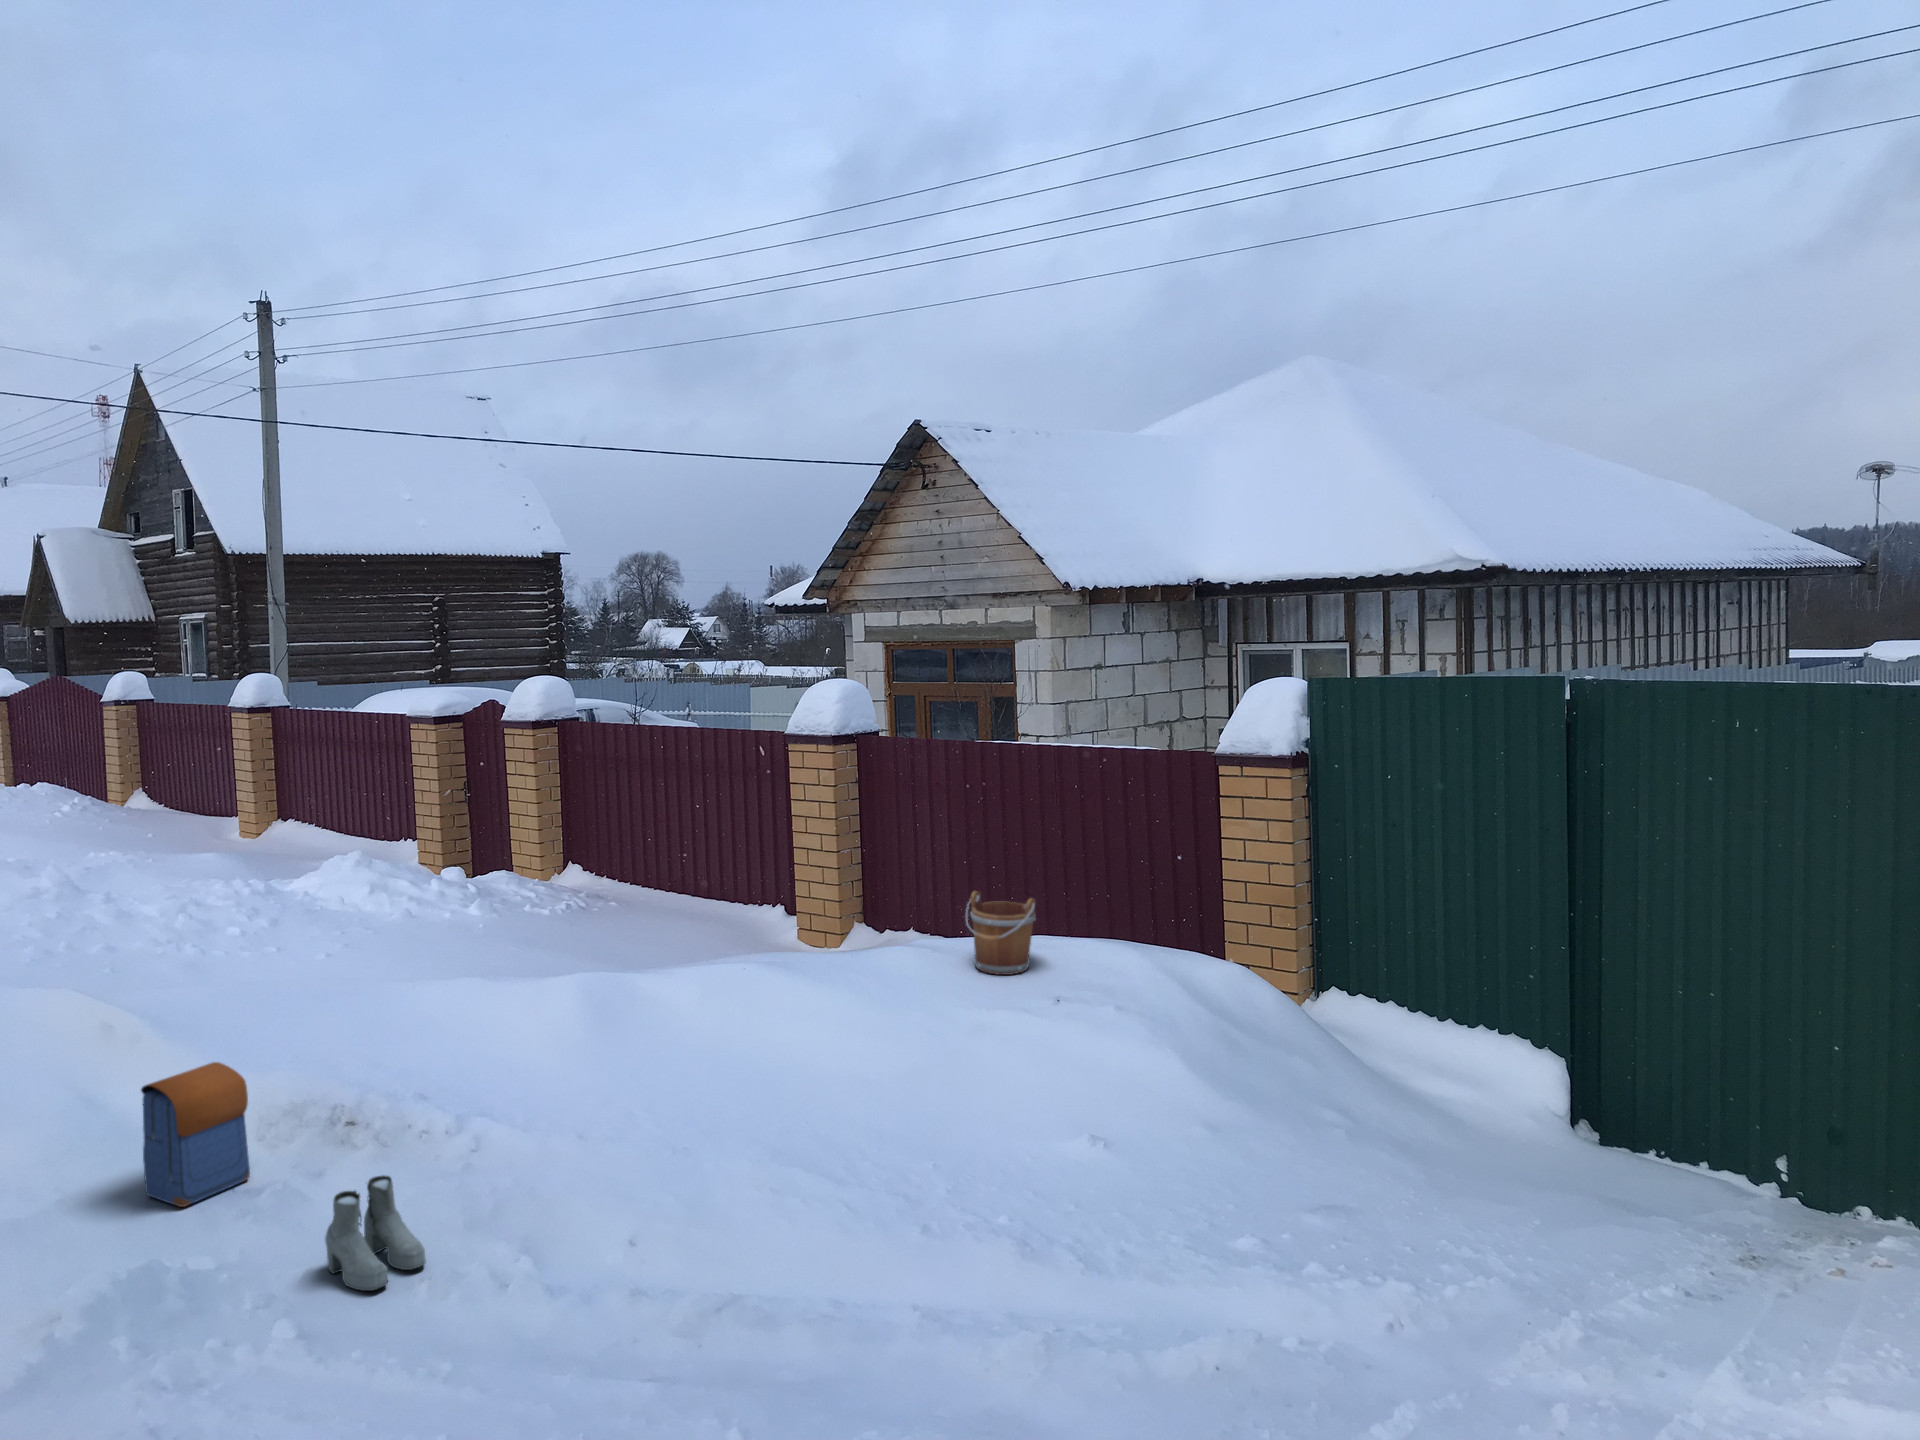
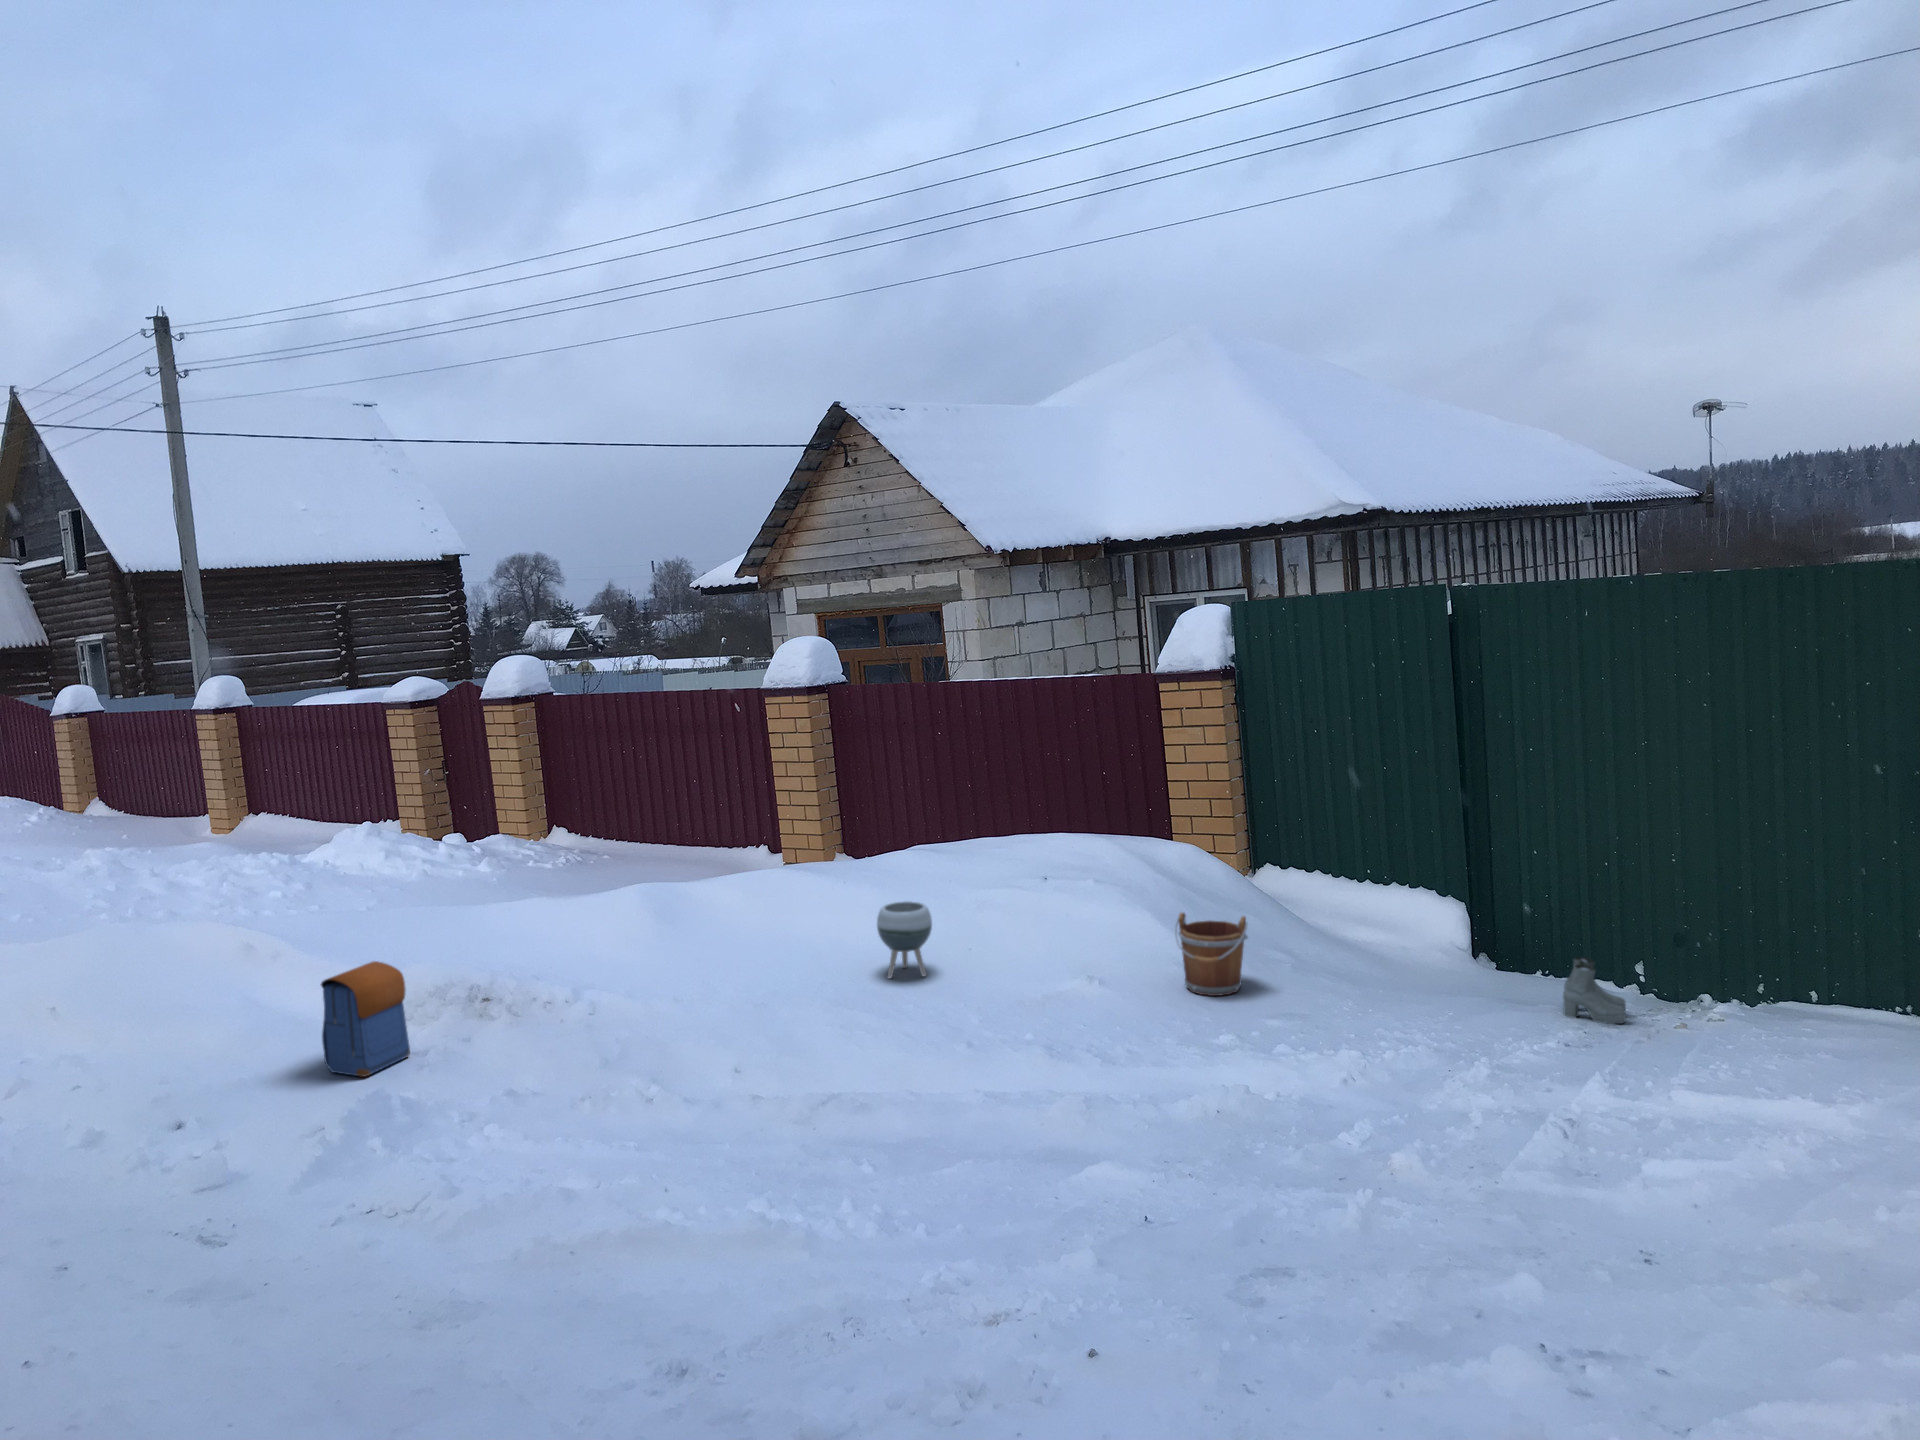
bucket: present [966,891,1036,975] -> present [1175,913,1248,996]
planter: none [830,1026,898,1121] -> present [877,901,932,978]
boots: present [325,1176,426,1291] -> present [1563,957,1626,1024]

